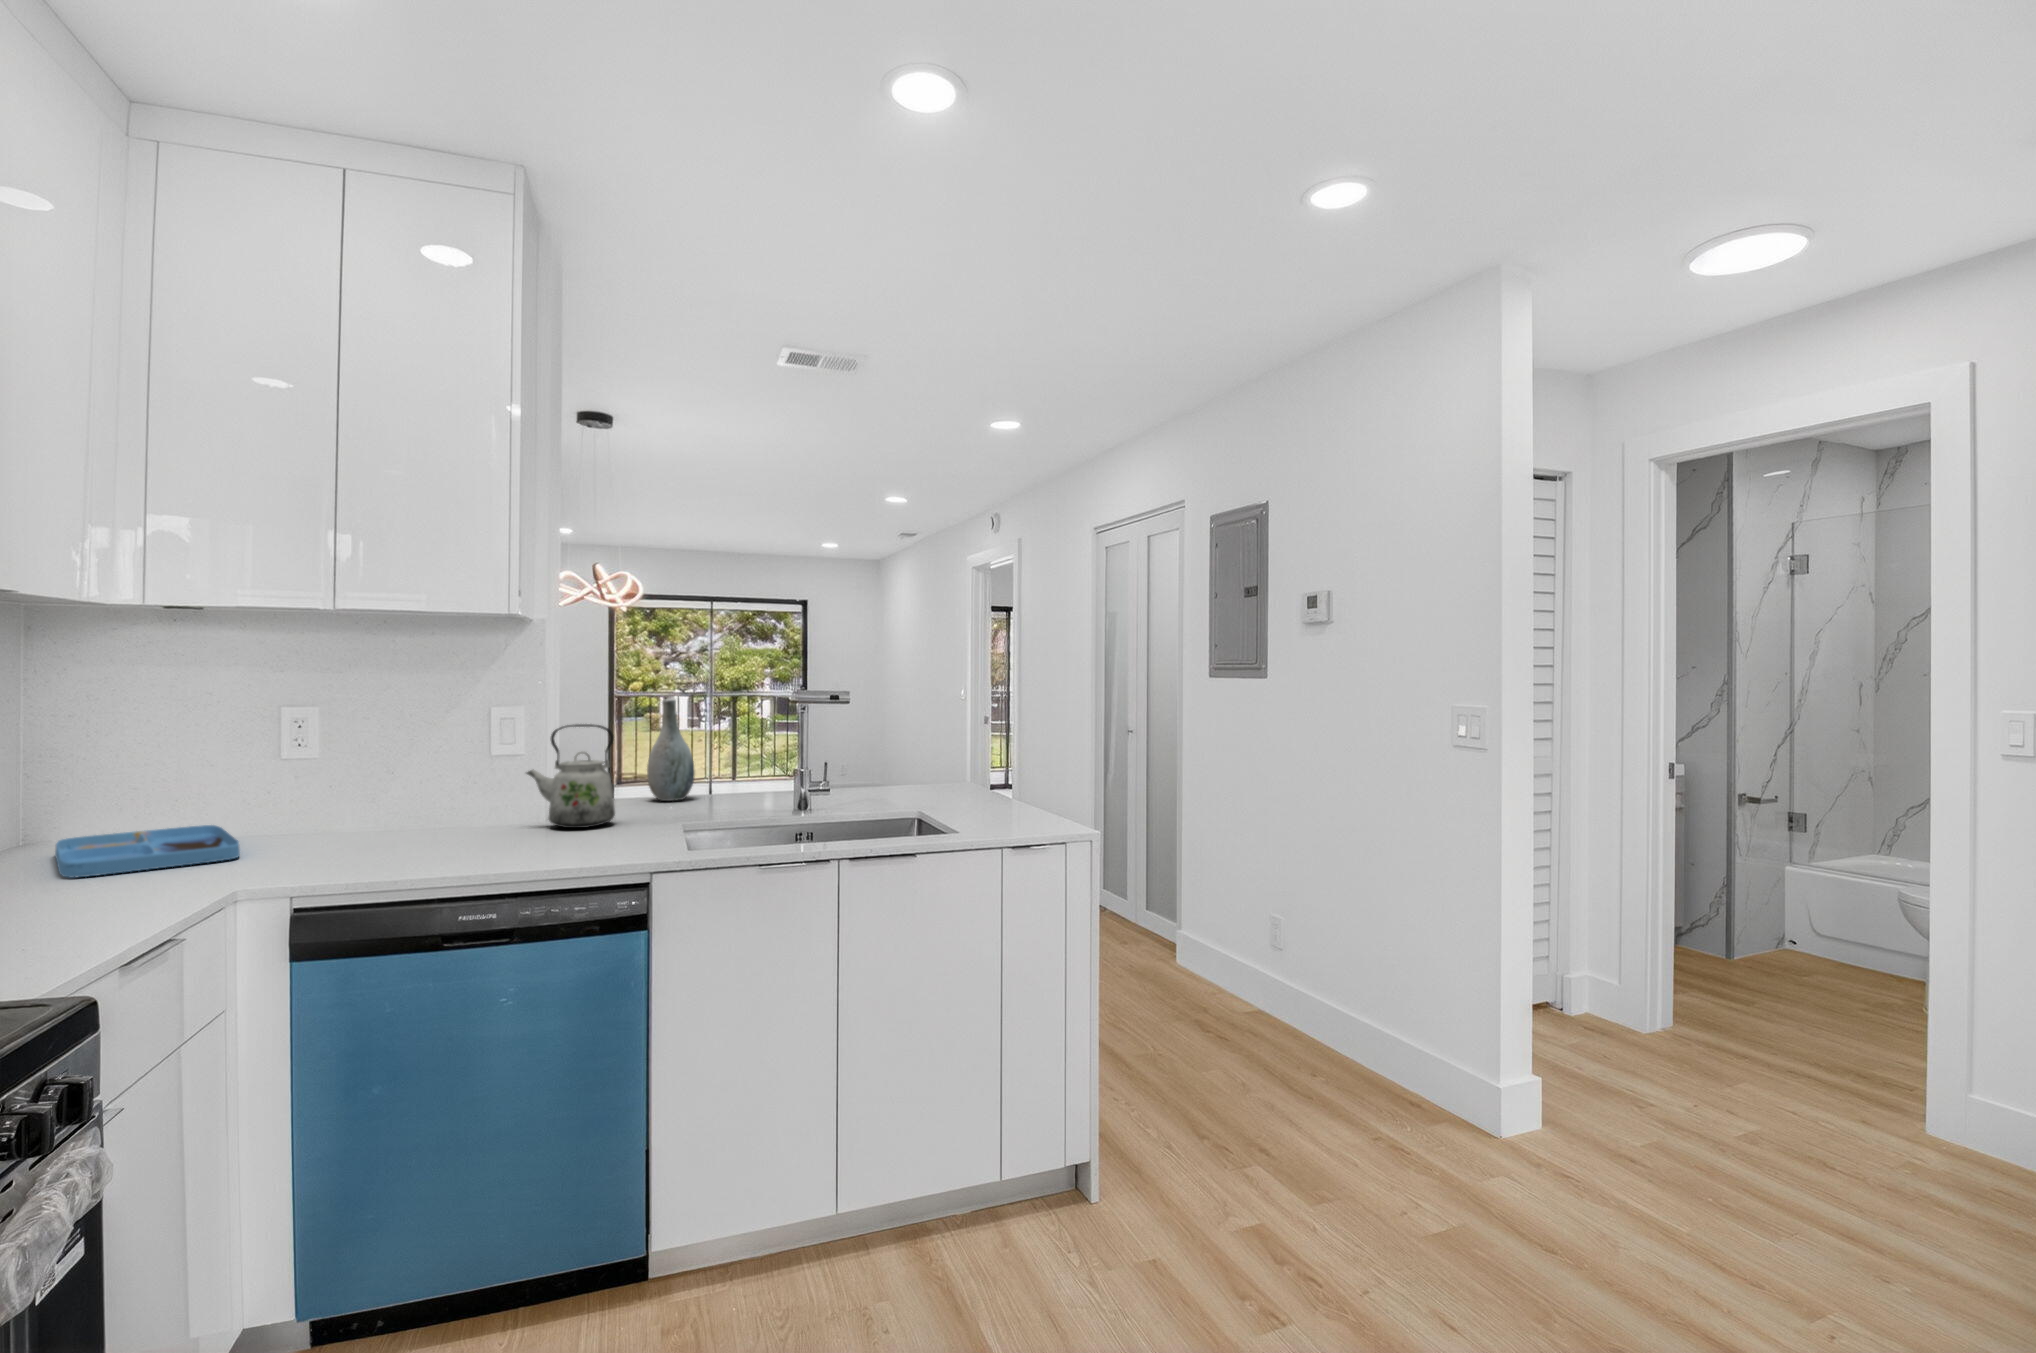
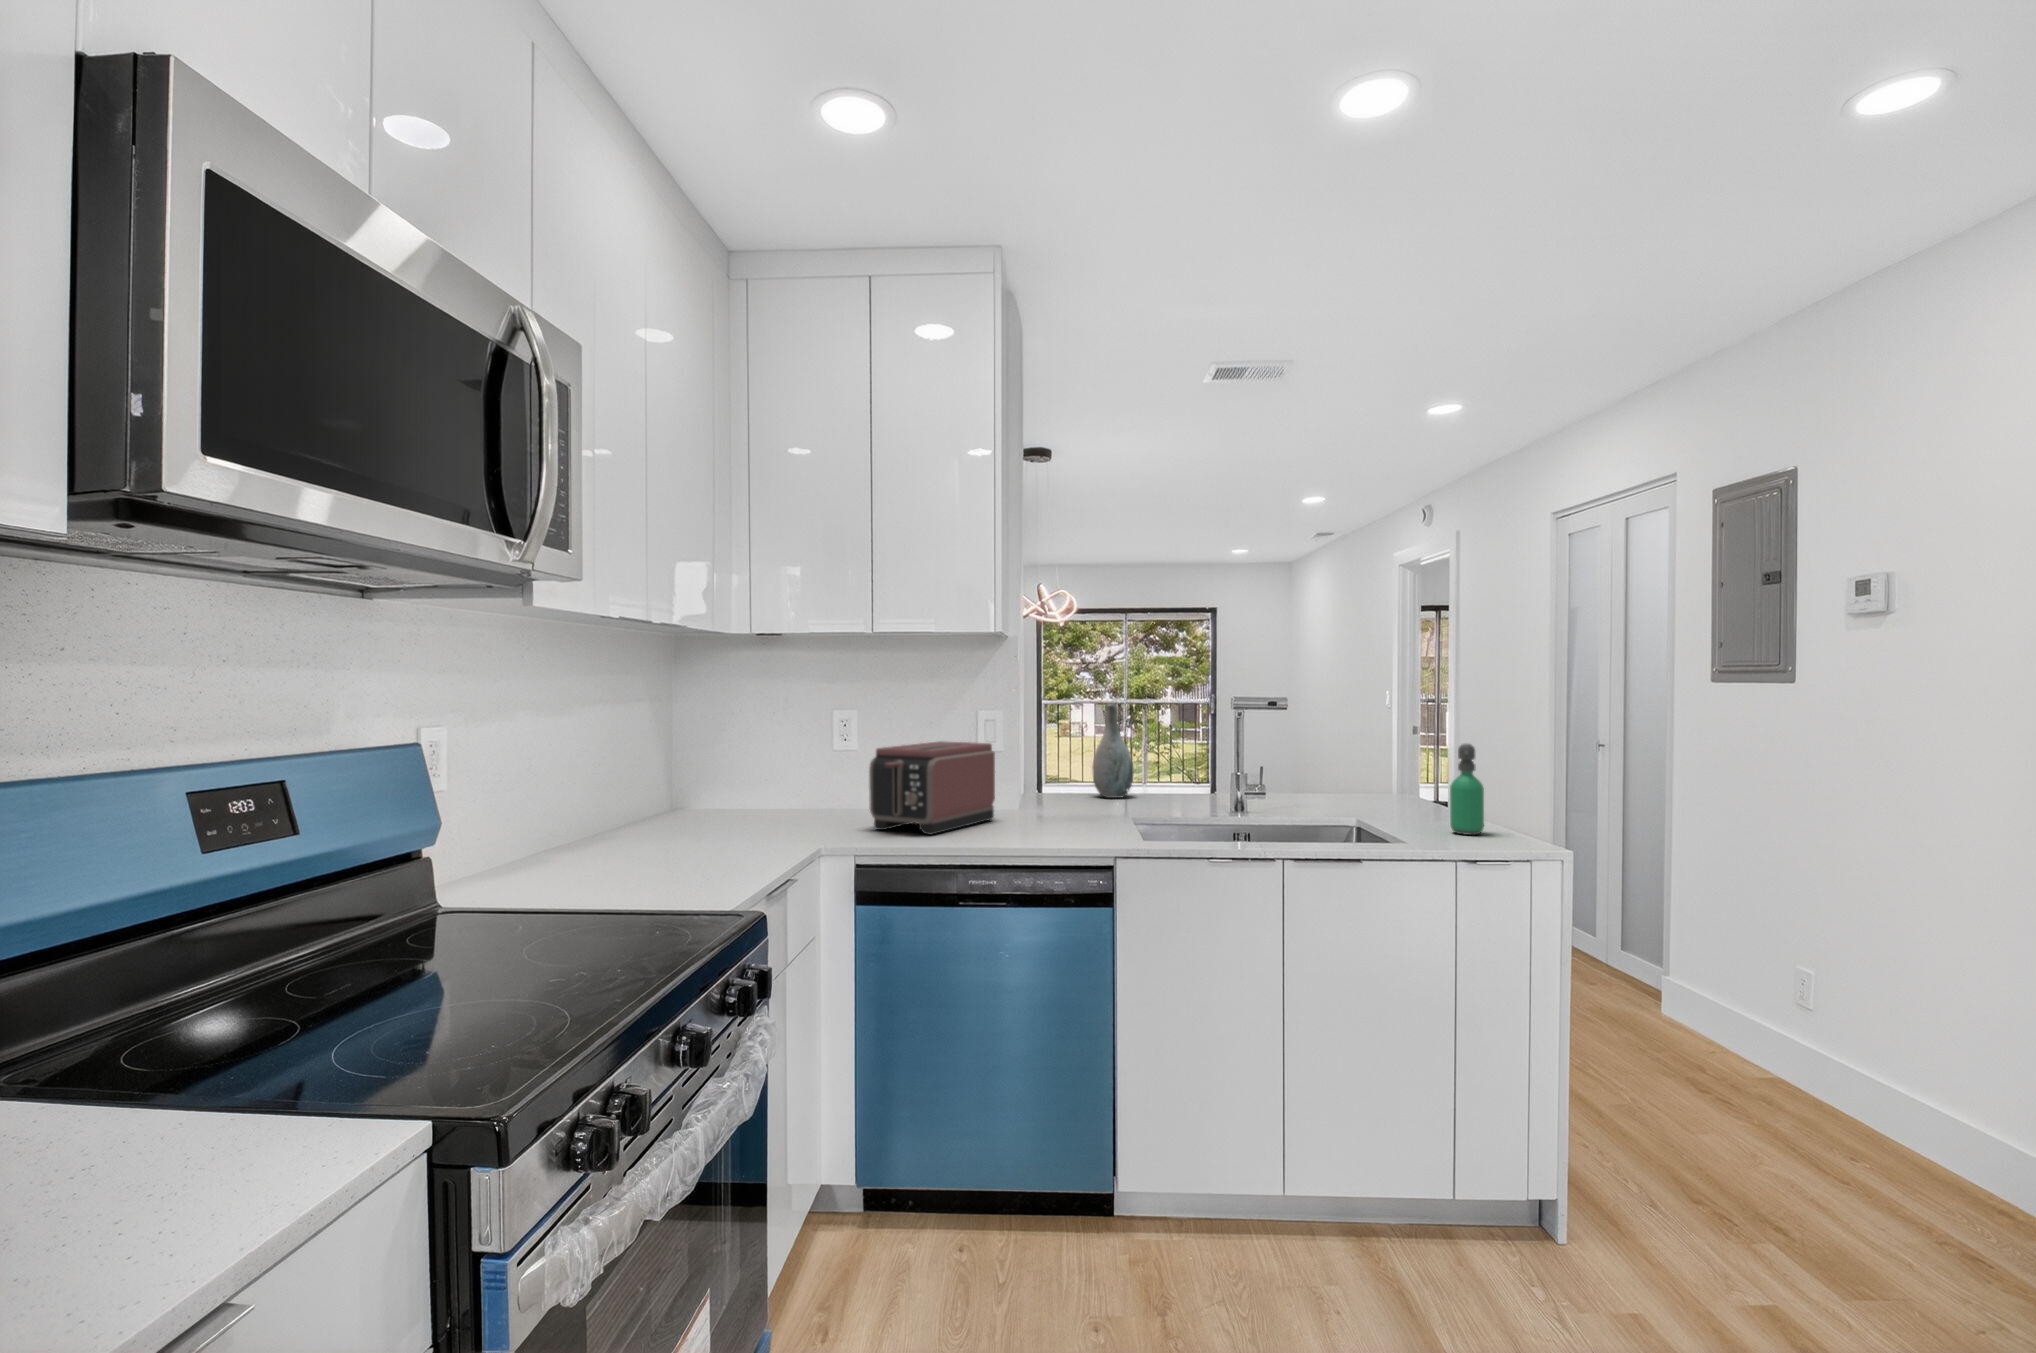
kettle: present [526,724,615,828] -> none [1002,725,1073,816]
soap dispenser: none [1003,736,1032,823] -> present [1450,744,1484,835]
toaster: none [322,747,511,864] -> present [869,741,995,835]
tray: present [55,825,240,878] -> none [704,798,814,829]

